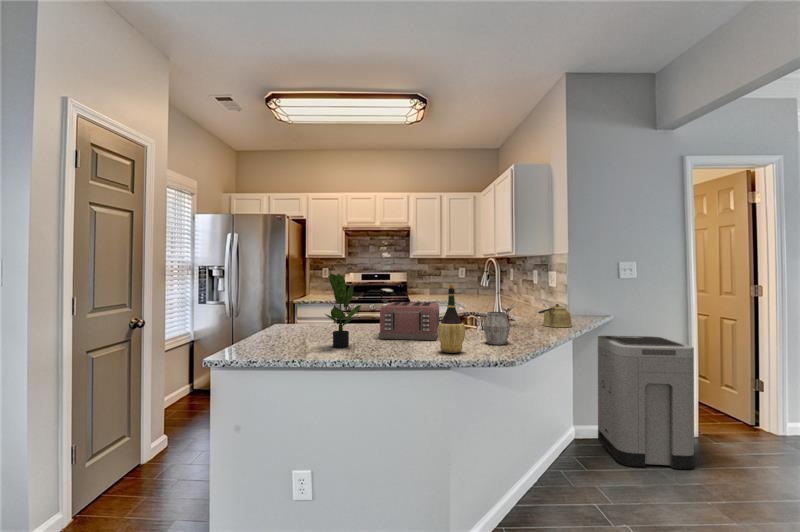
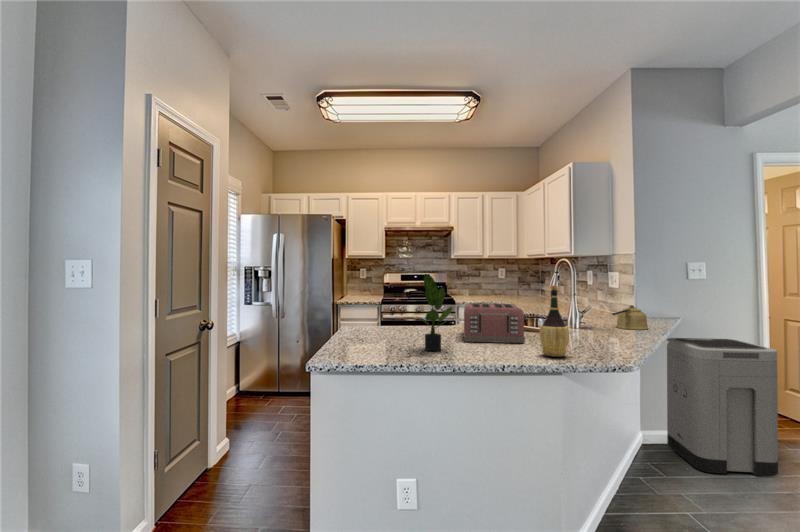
mug: present [483,312,510,345] -> none [576,314,605,348]

